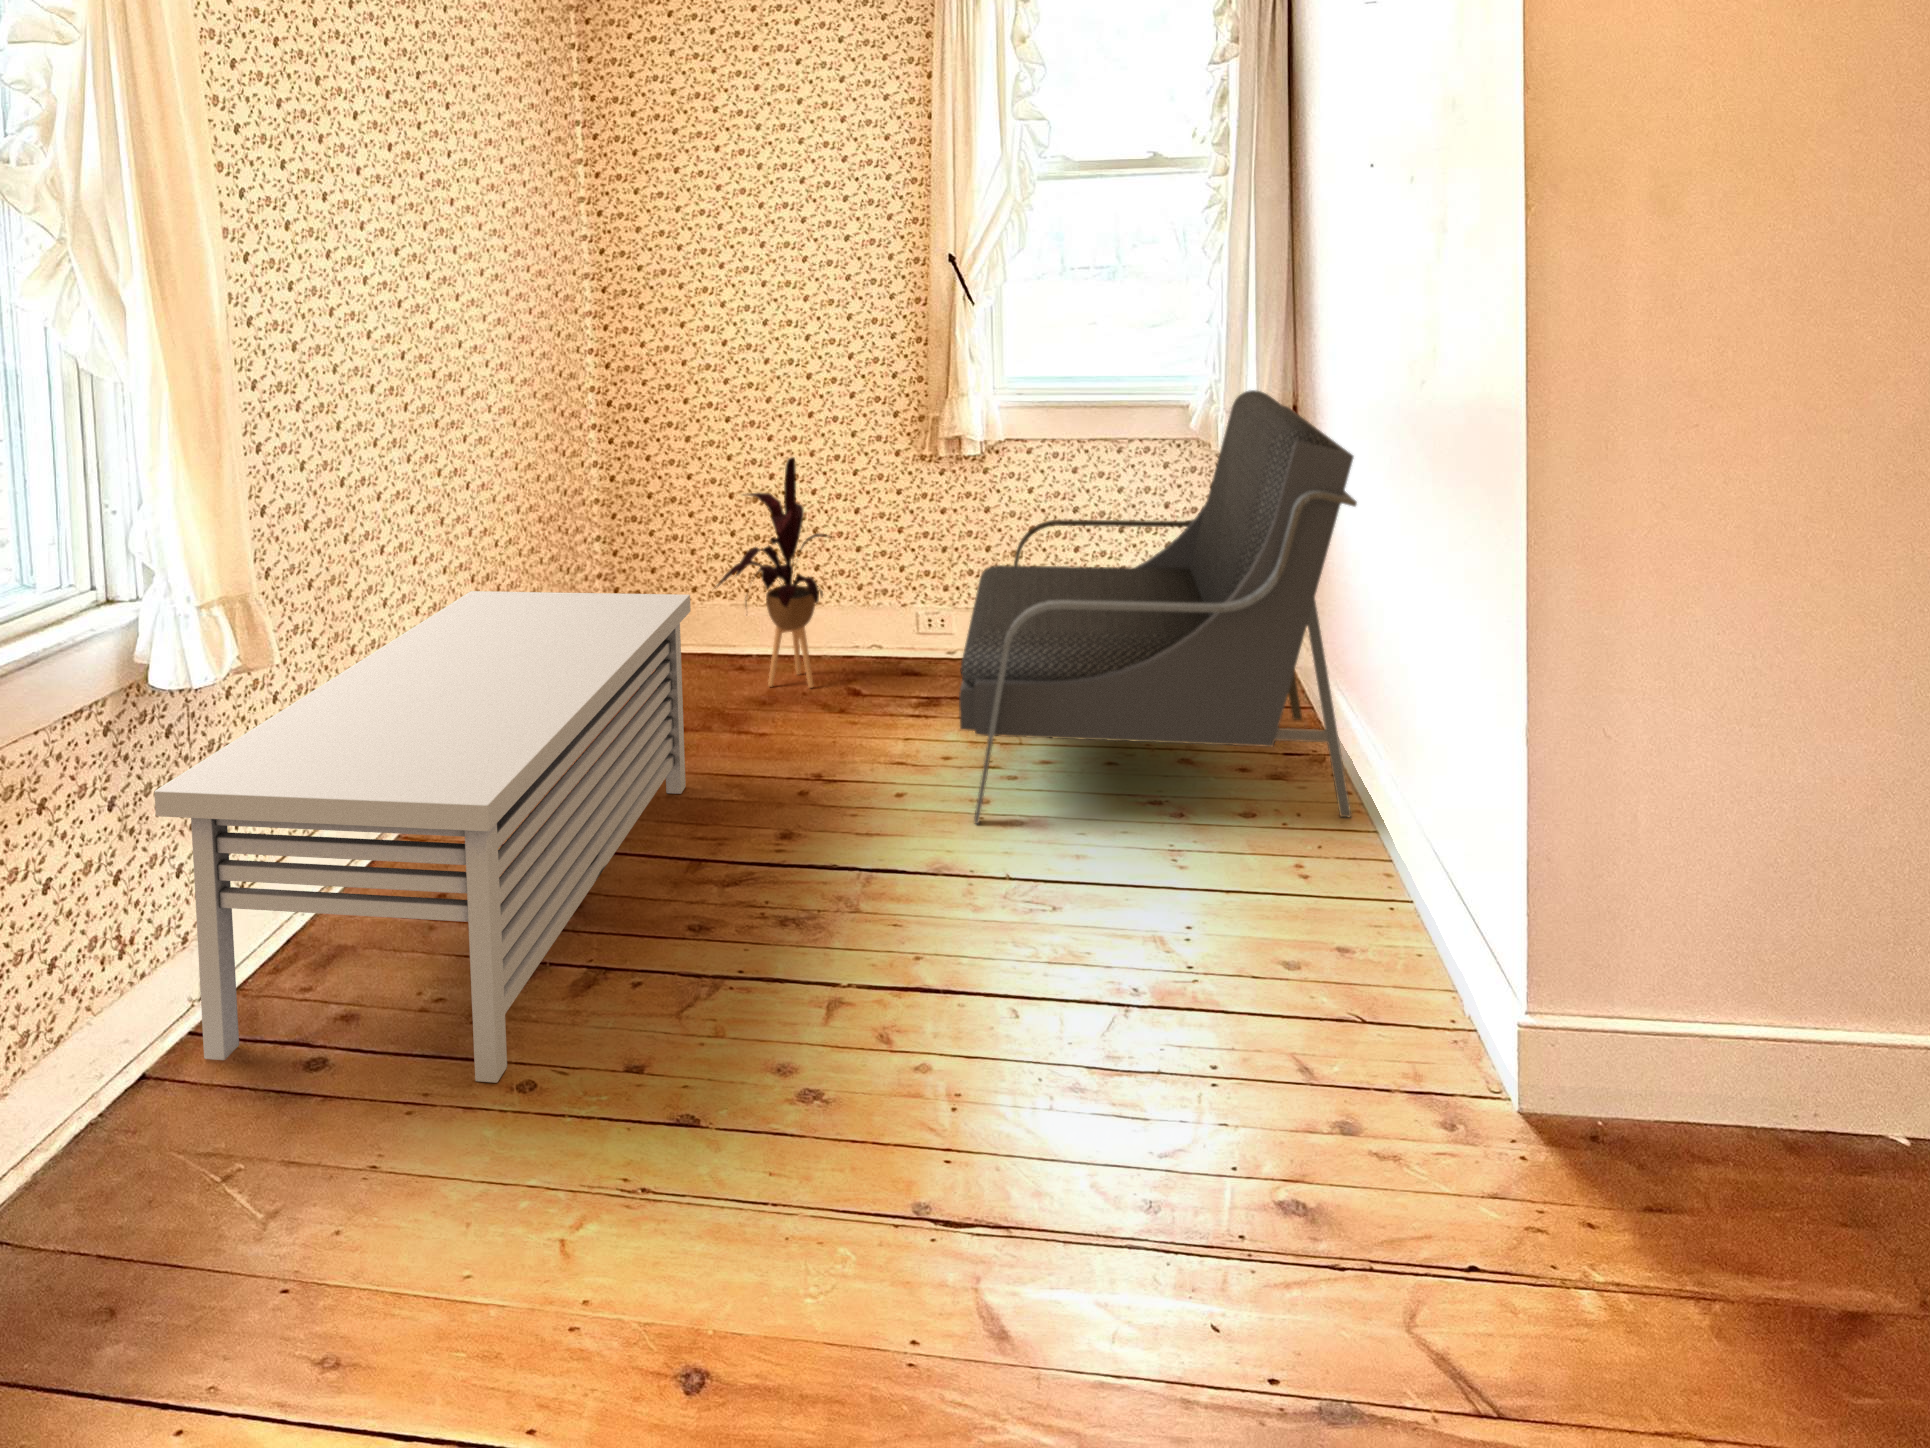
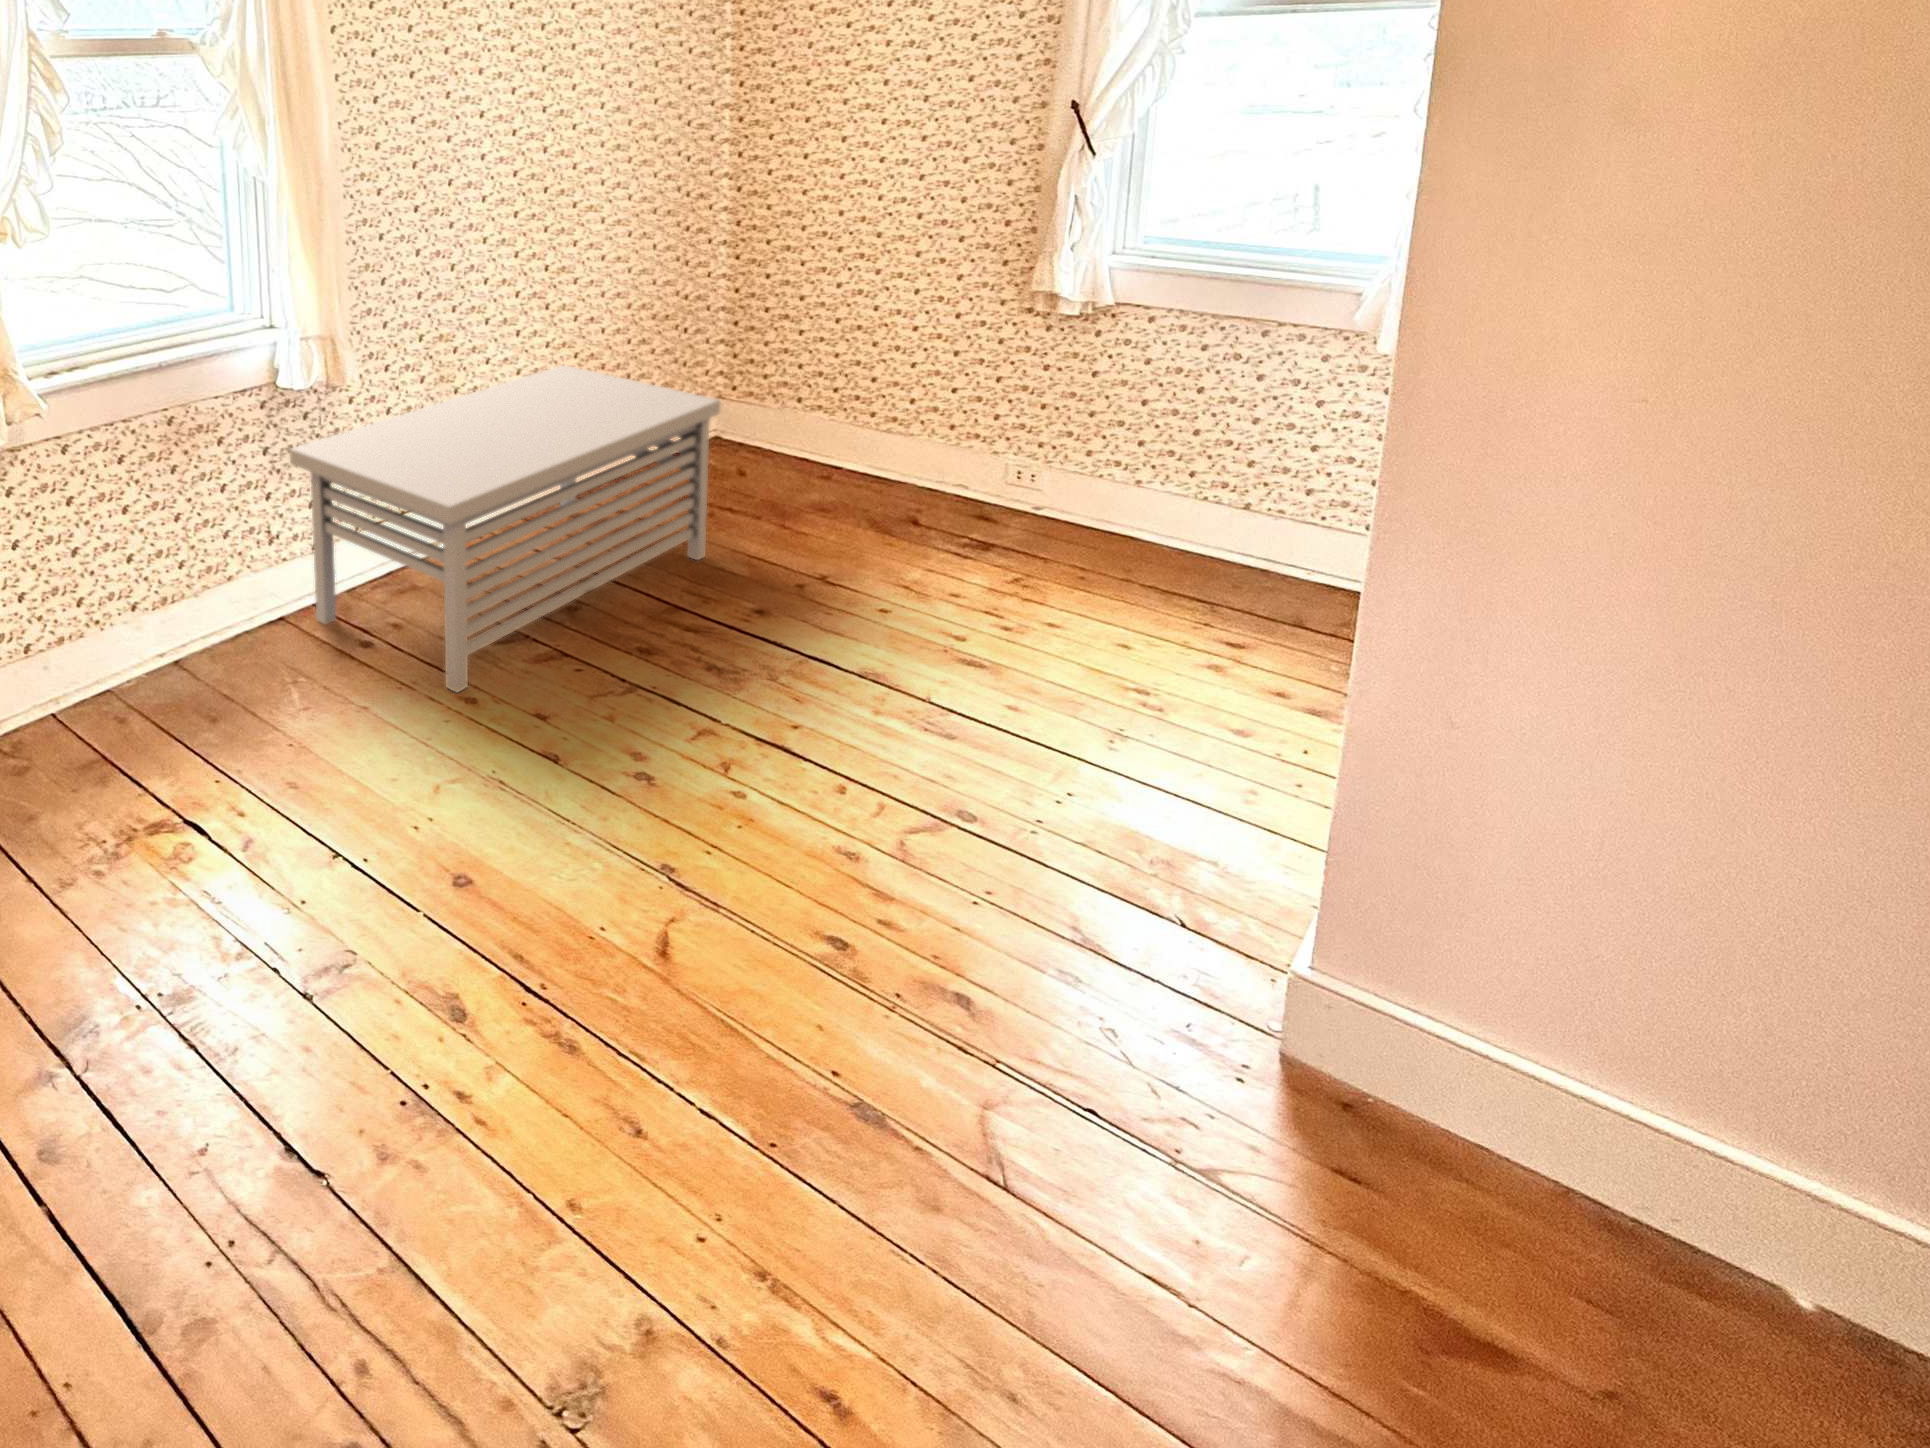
armchair: present [959,390,1357,824] -> none [930,290,1481,786]
house plant: present [715,457,829,688] -> none [785,294,907,510]

